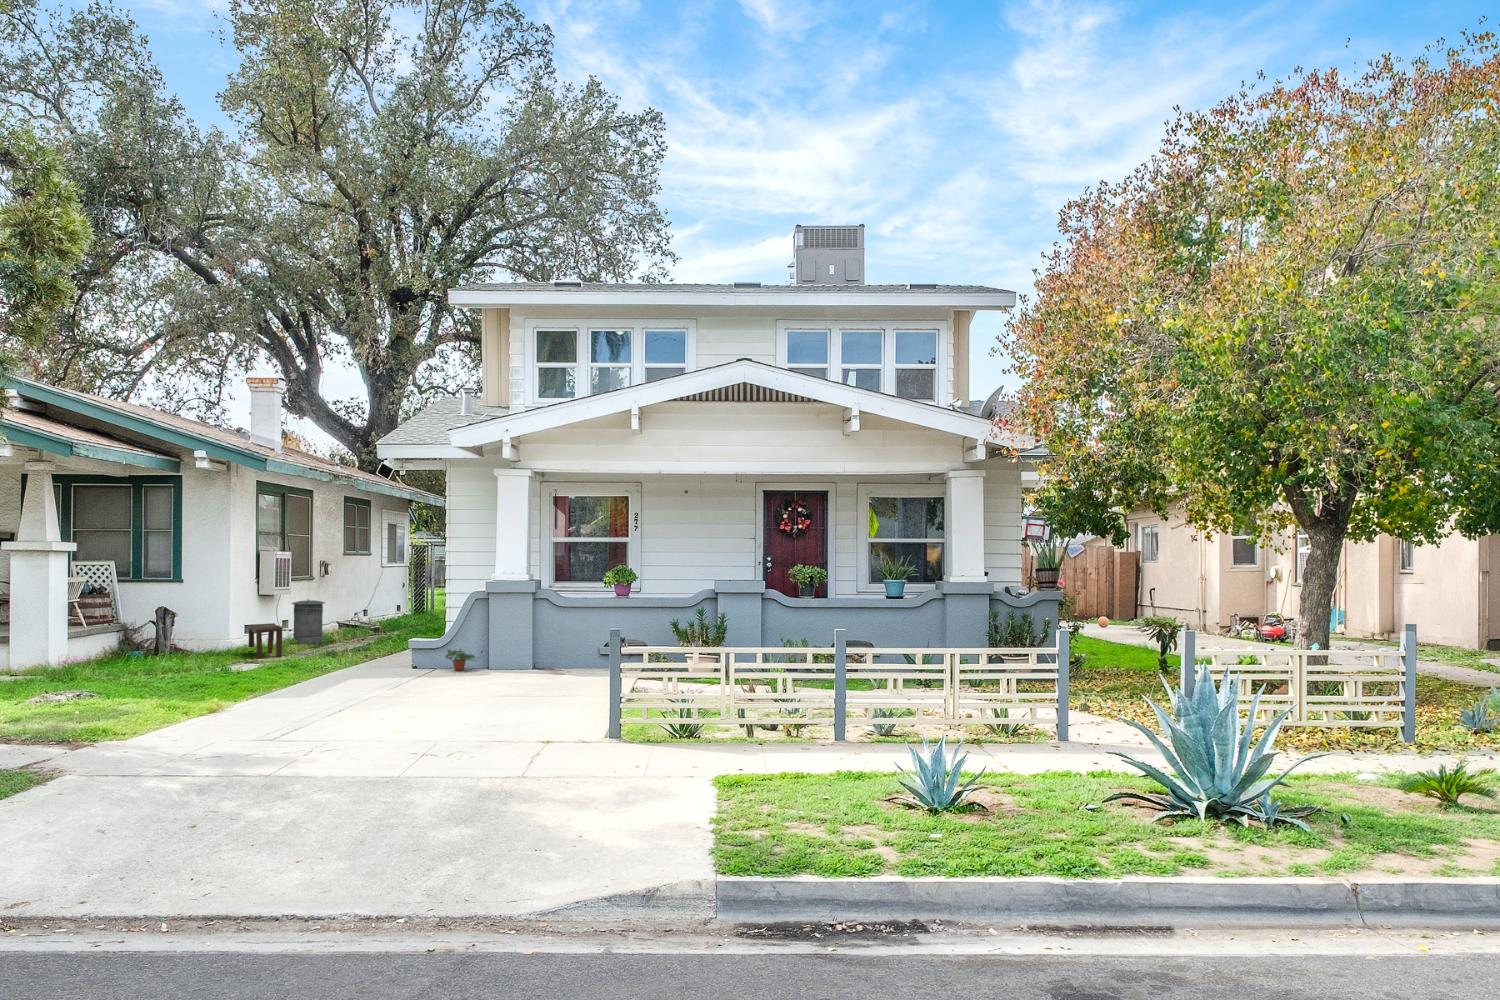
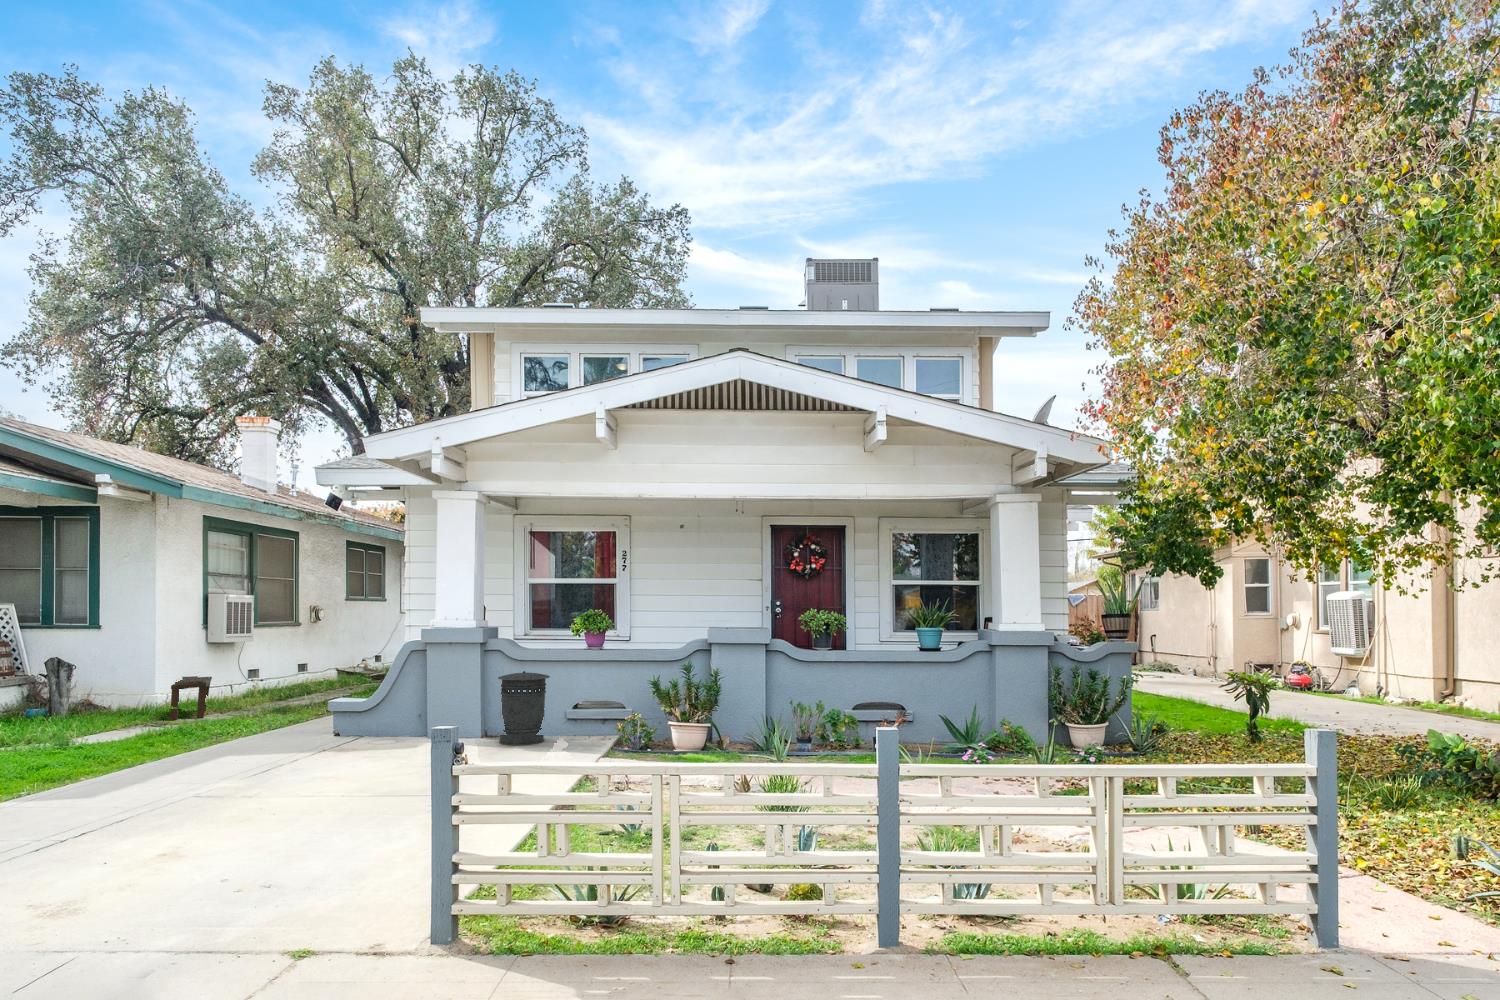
trash can: present [292,599,325,644] -> present [498,671,550,745]
potted plant: present [445,649,479,670] -> none [362,714,410,743]

